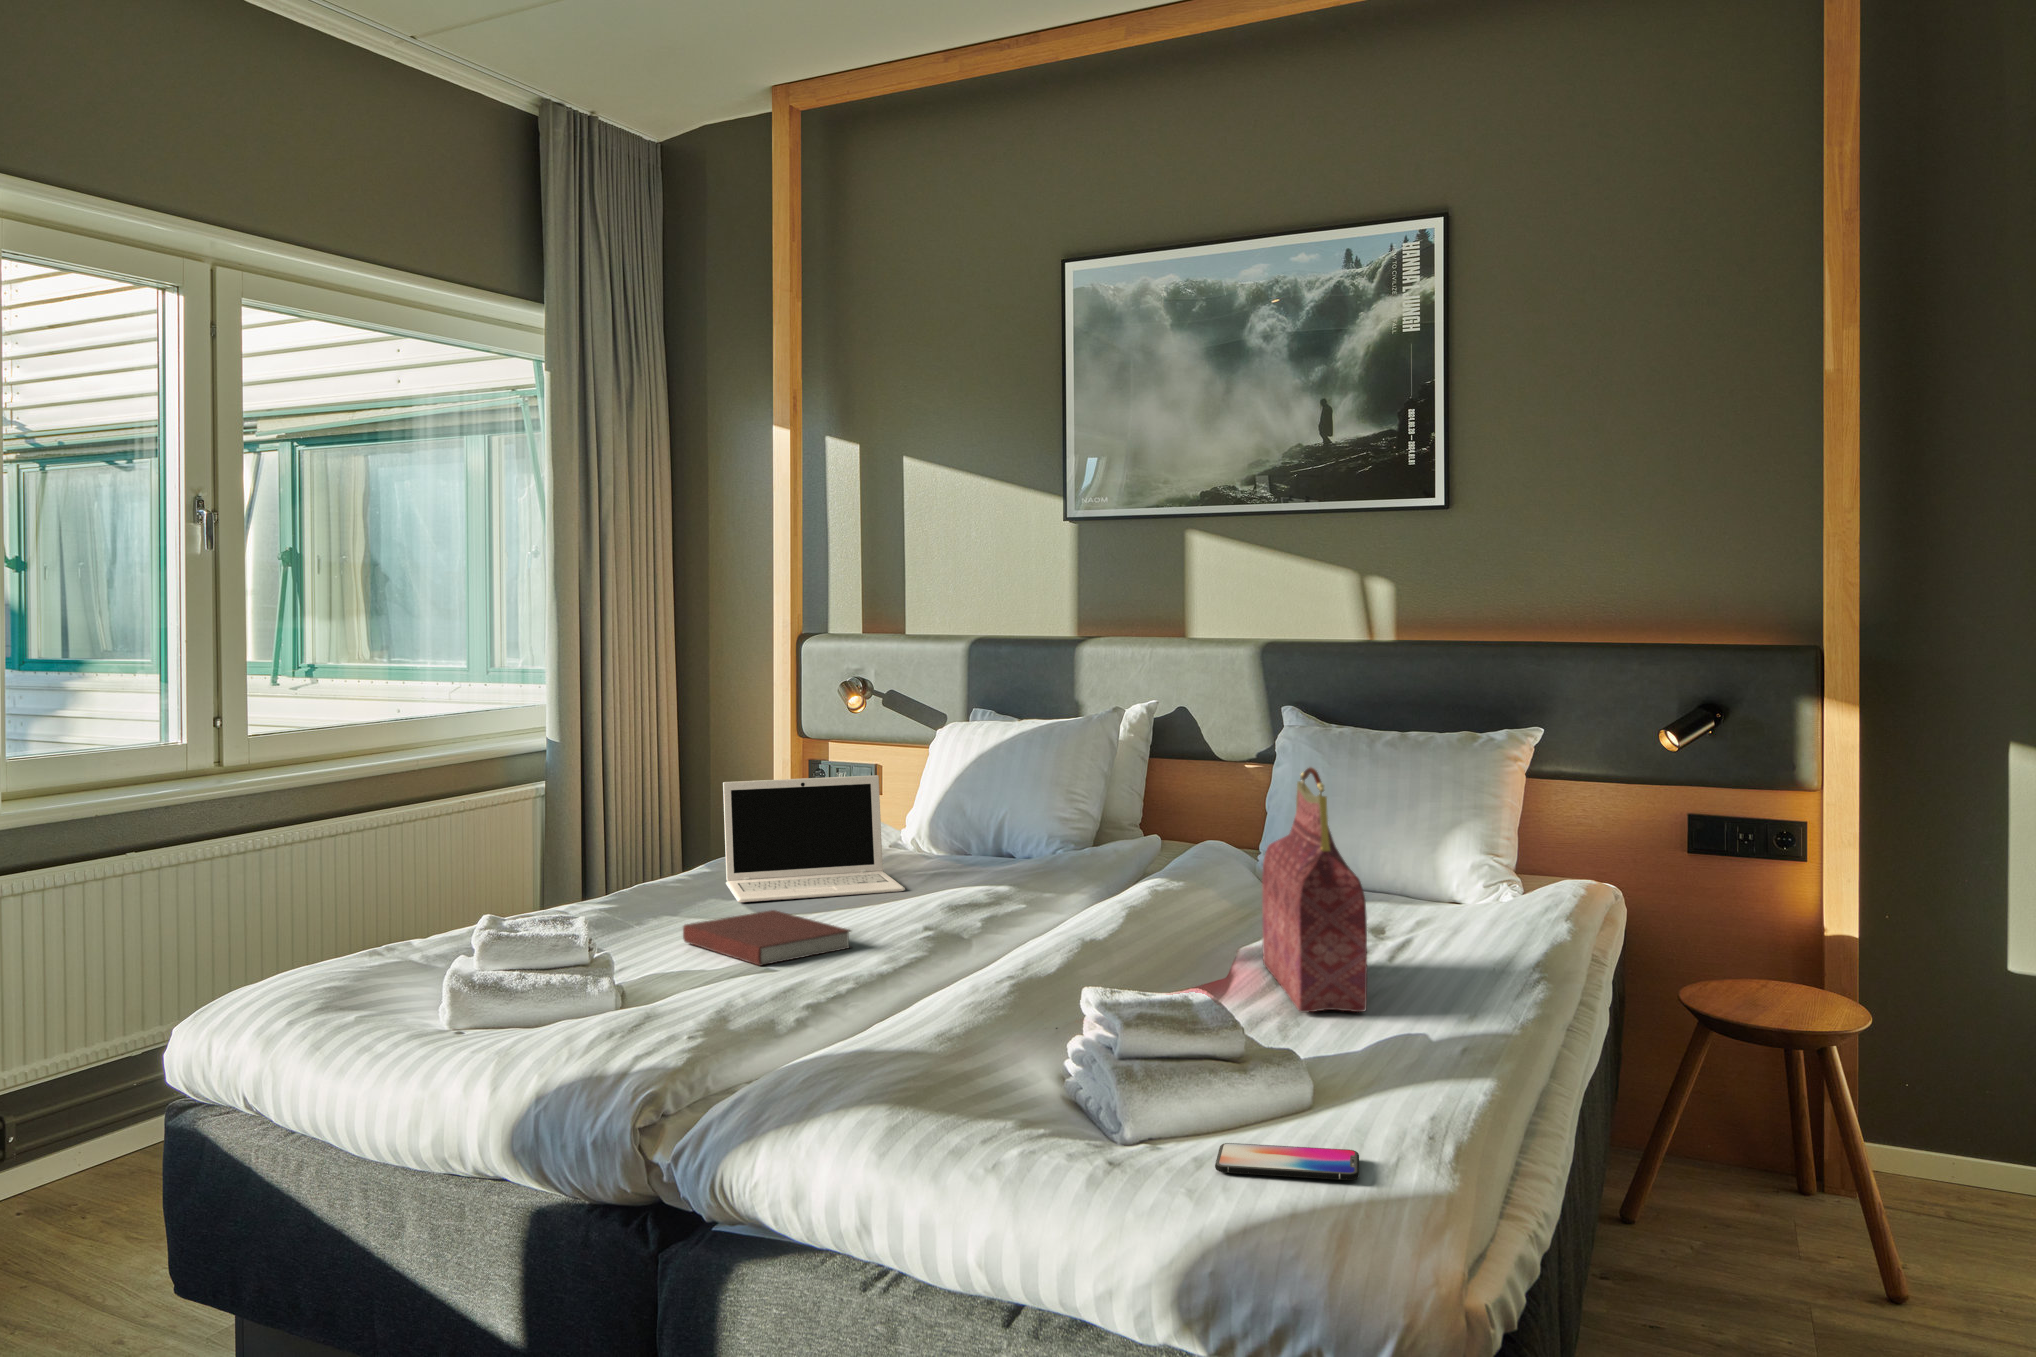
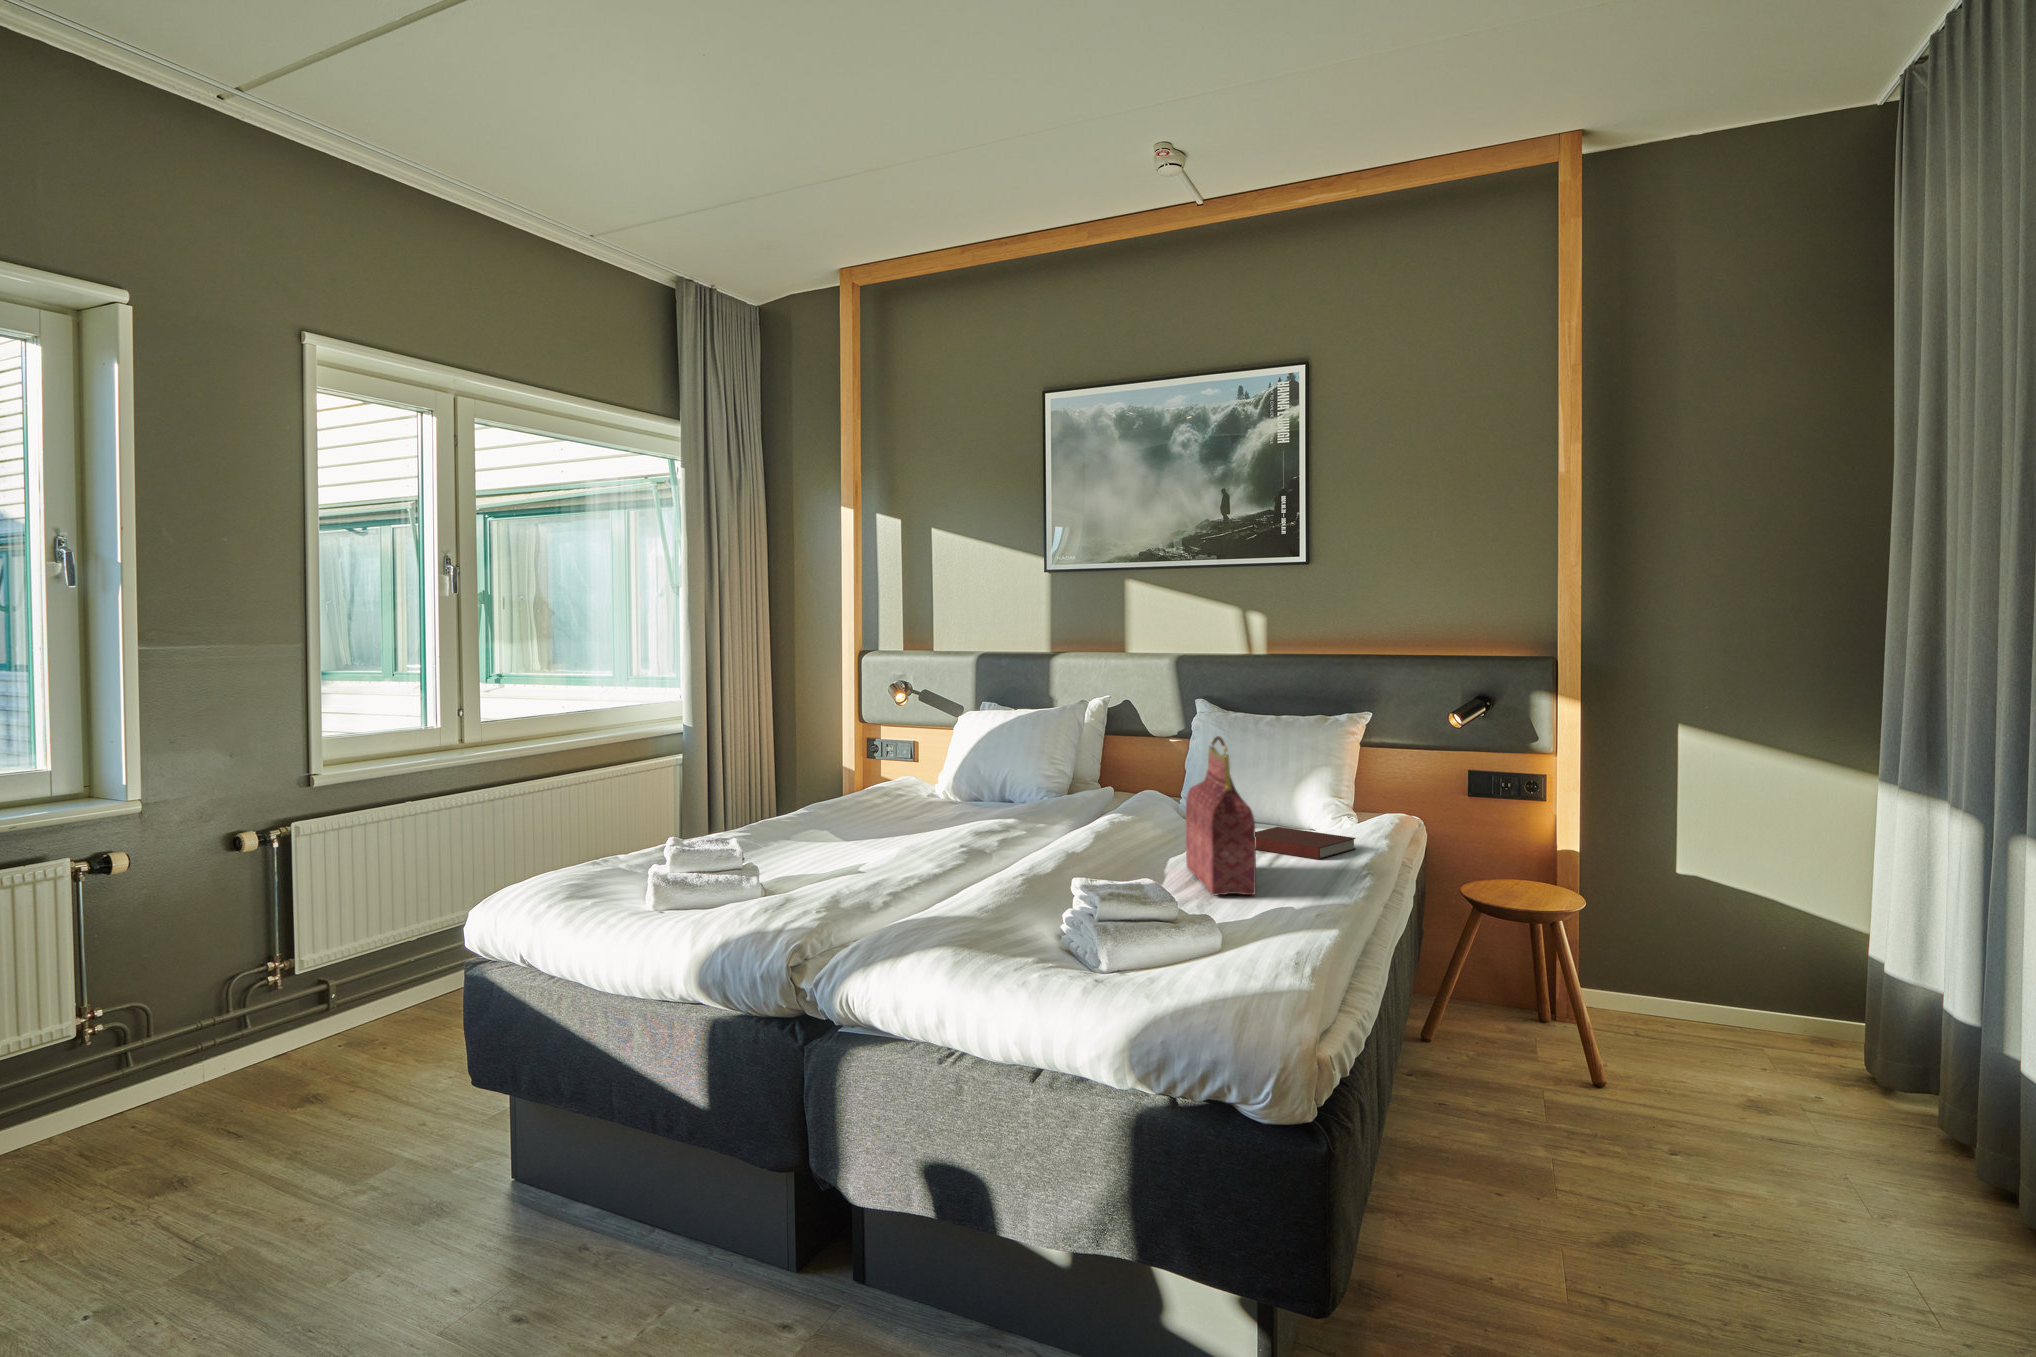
laptop: present [723,775,905,902] -> none [817,746,942,831]
notebook: present [683,910,851,966] -> present [1255,827,1356,859]
smartphone: present [1215,1143,1359,1180] -> none [1164,969,1254,989]

